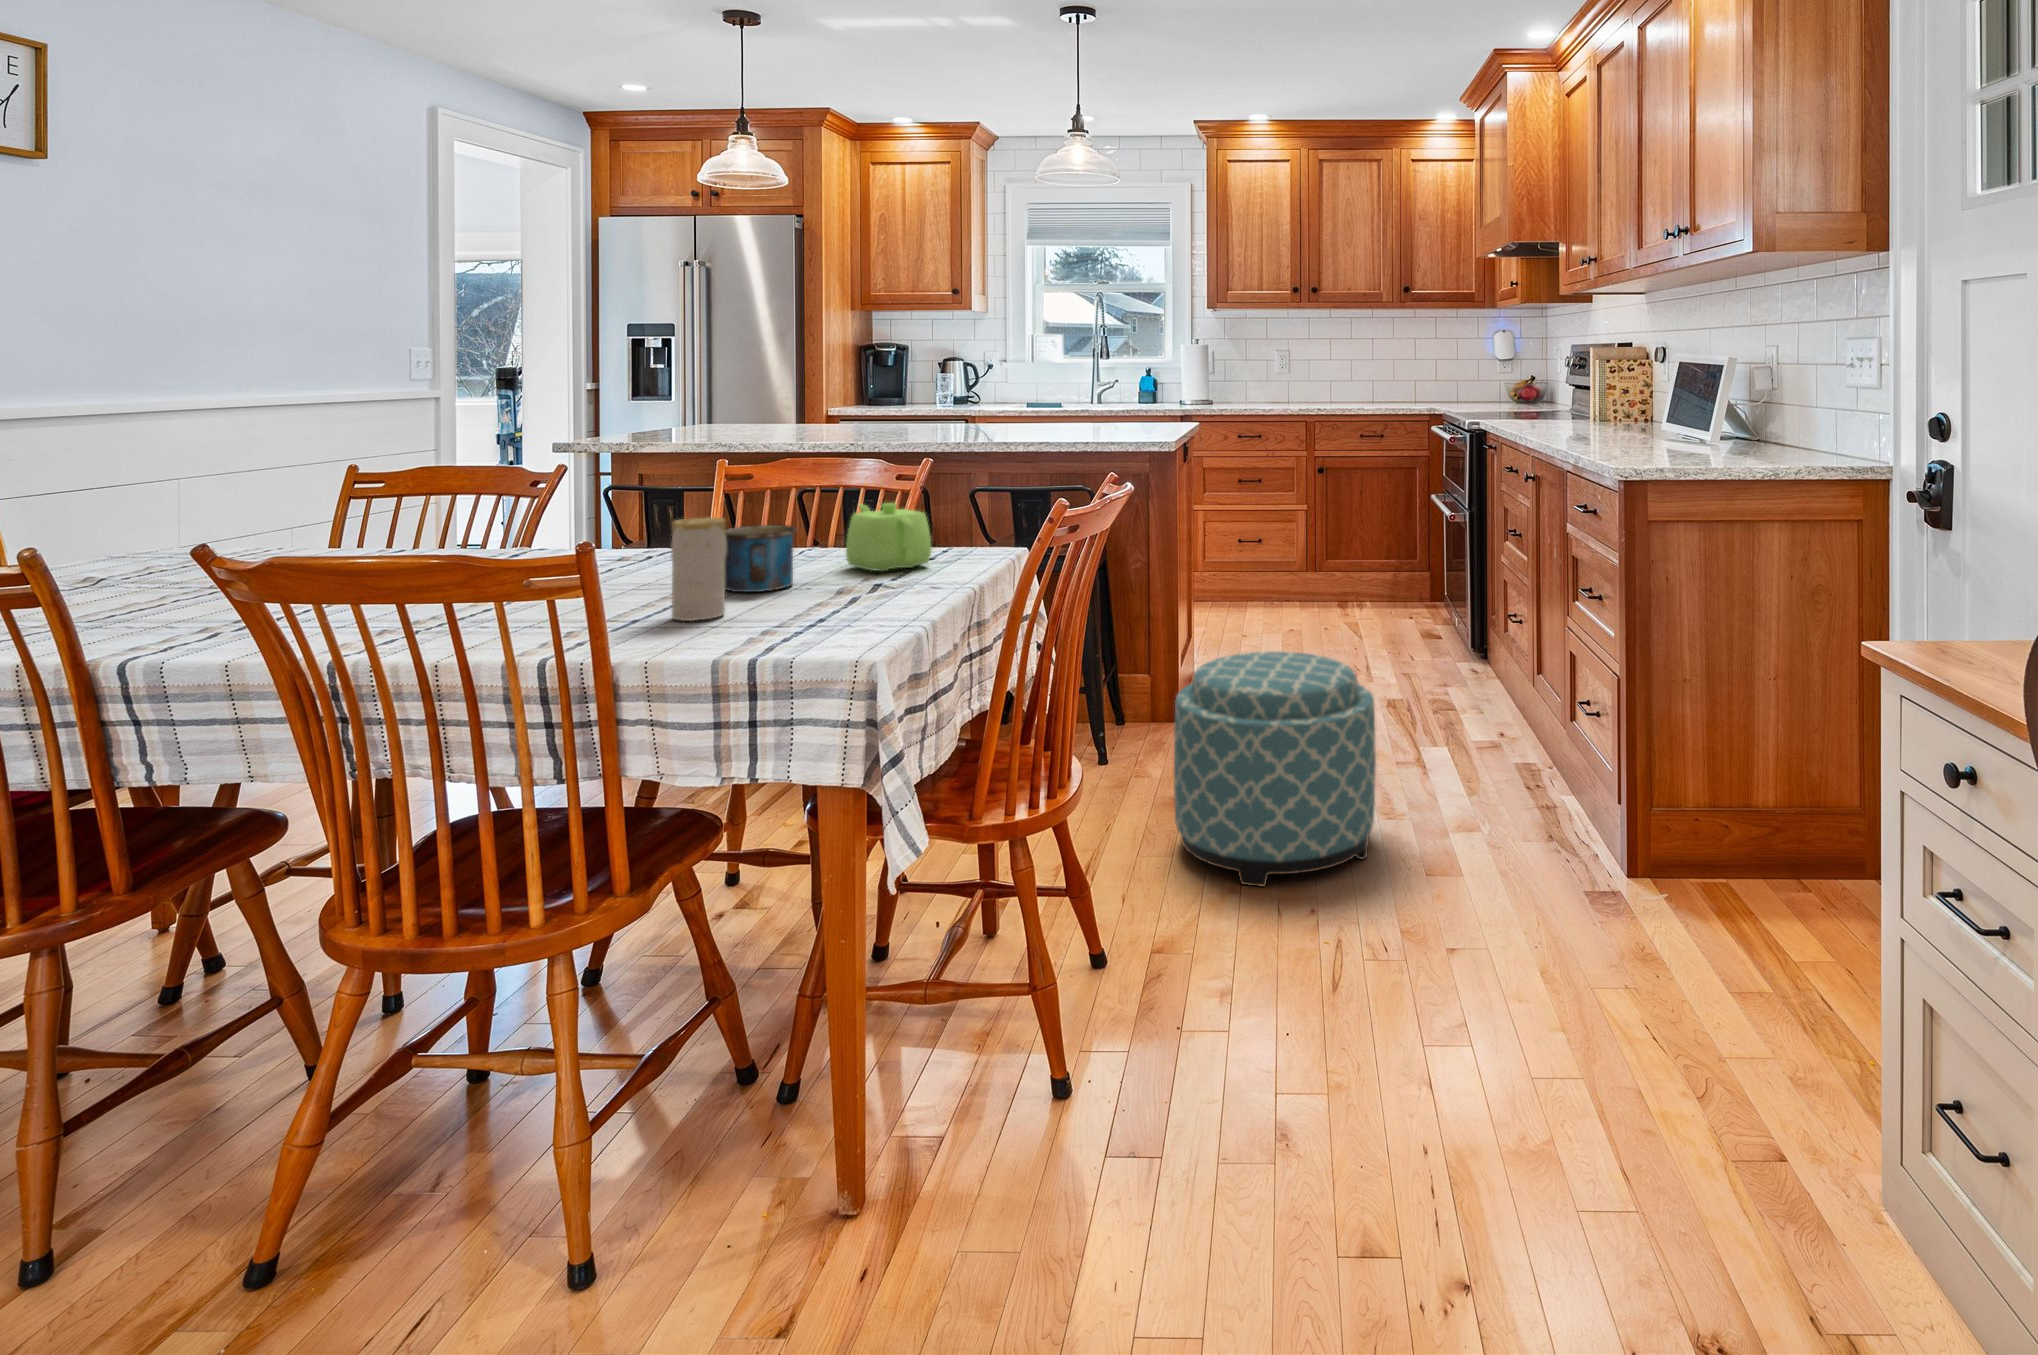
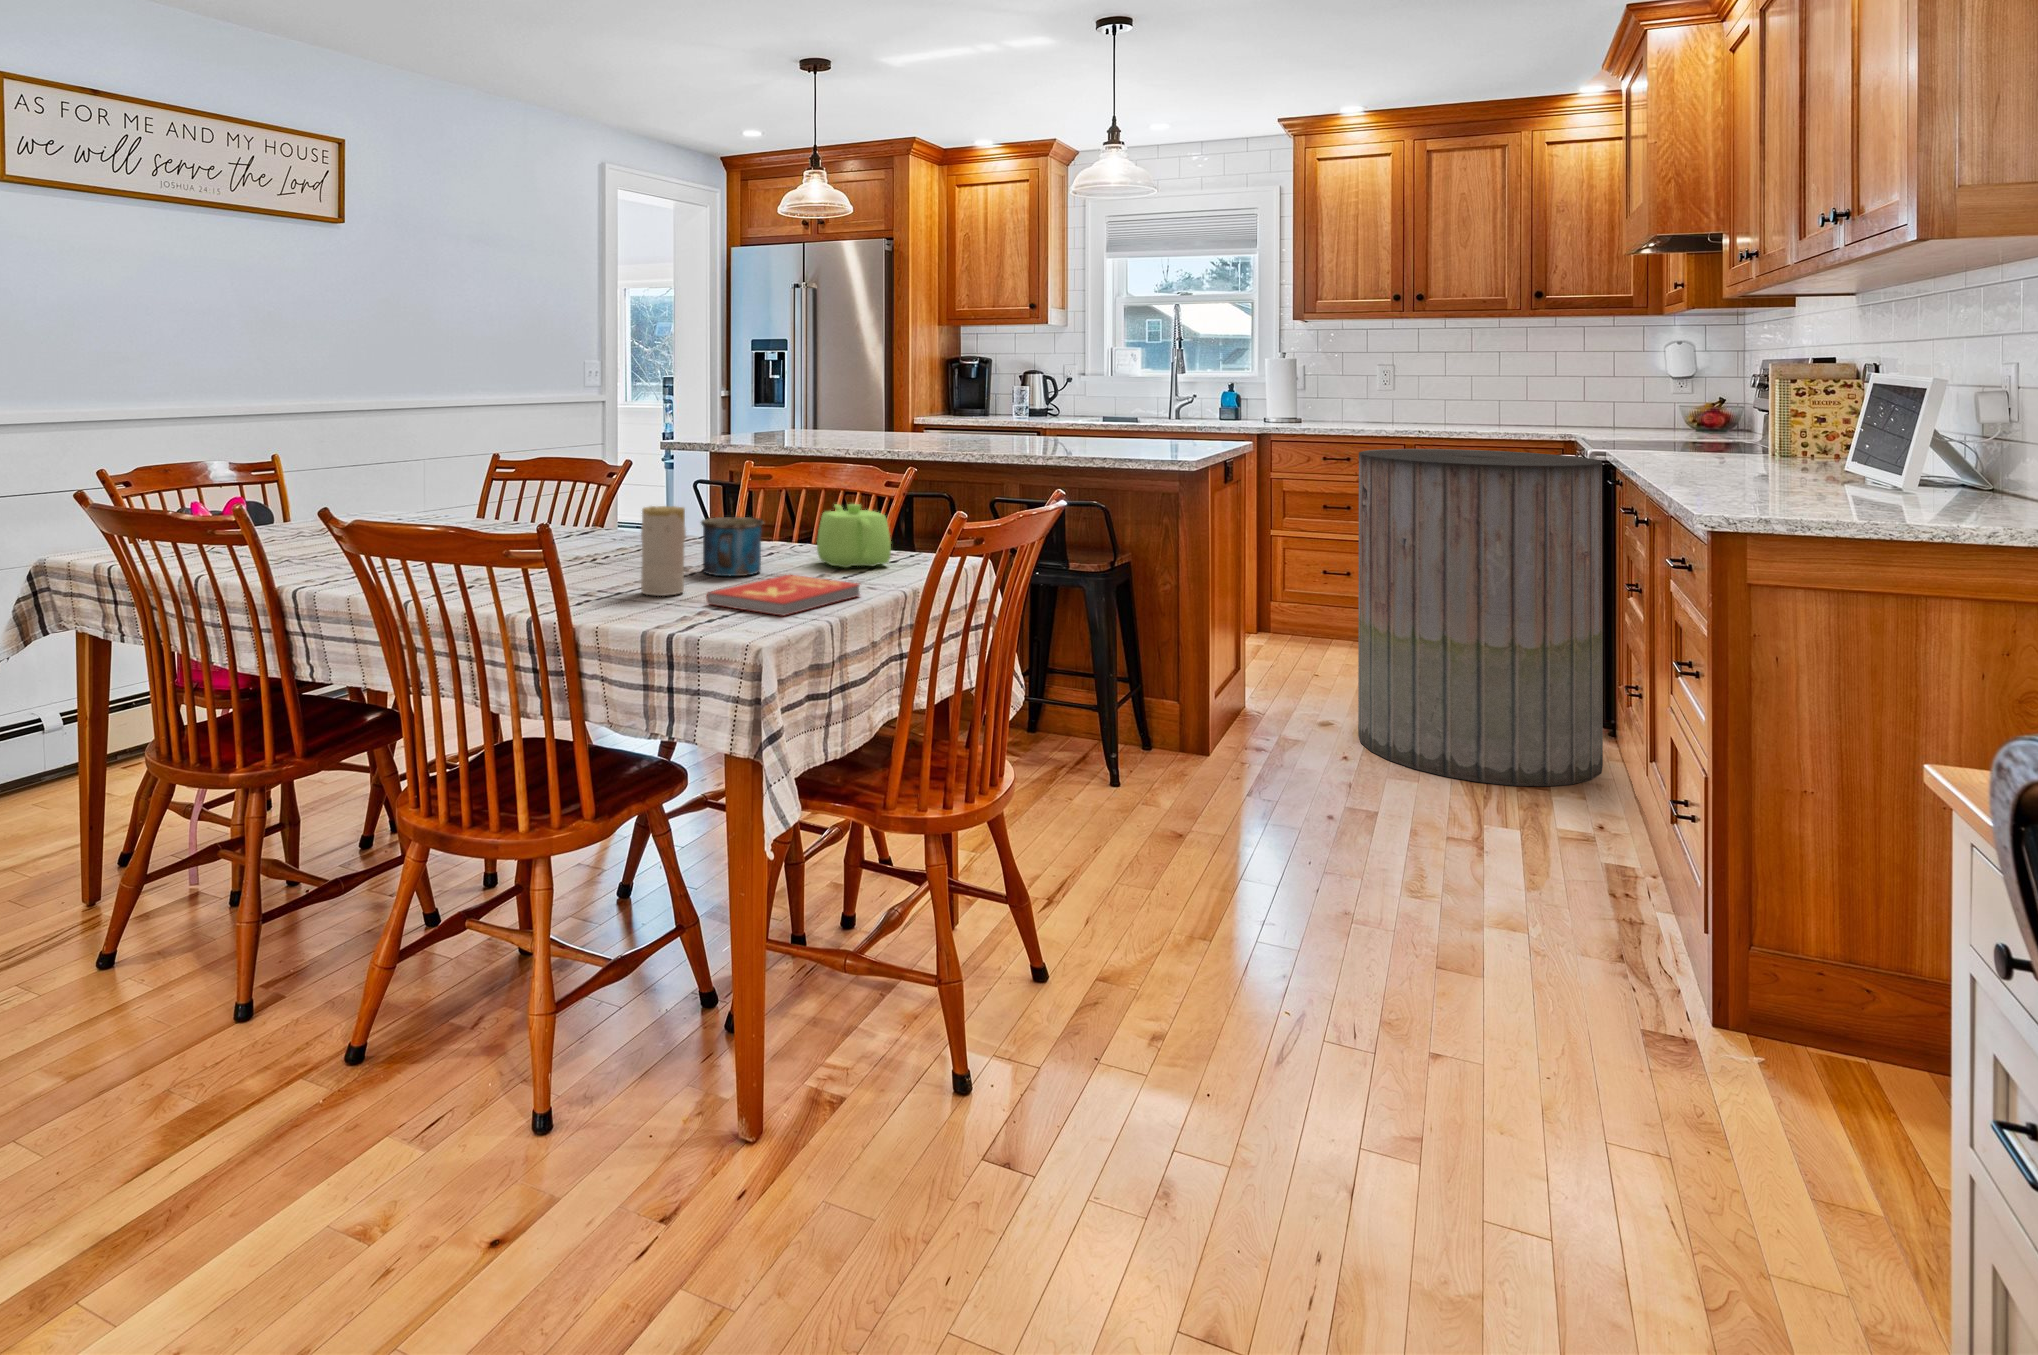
trash can: none [1295,424,1487,712] -> present [1358,449,1603,786]
book: none [765,583,930,628] -> present [706,575,860,616]
ottoman: present [1174,652,1376,886] -> none [1161,689,1390,942]

